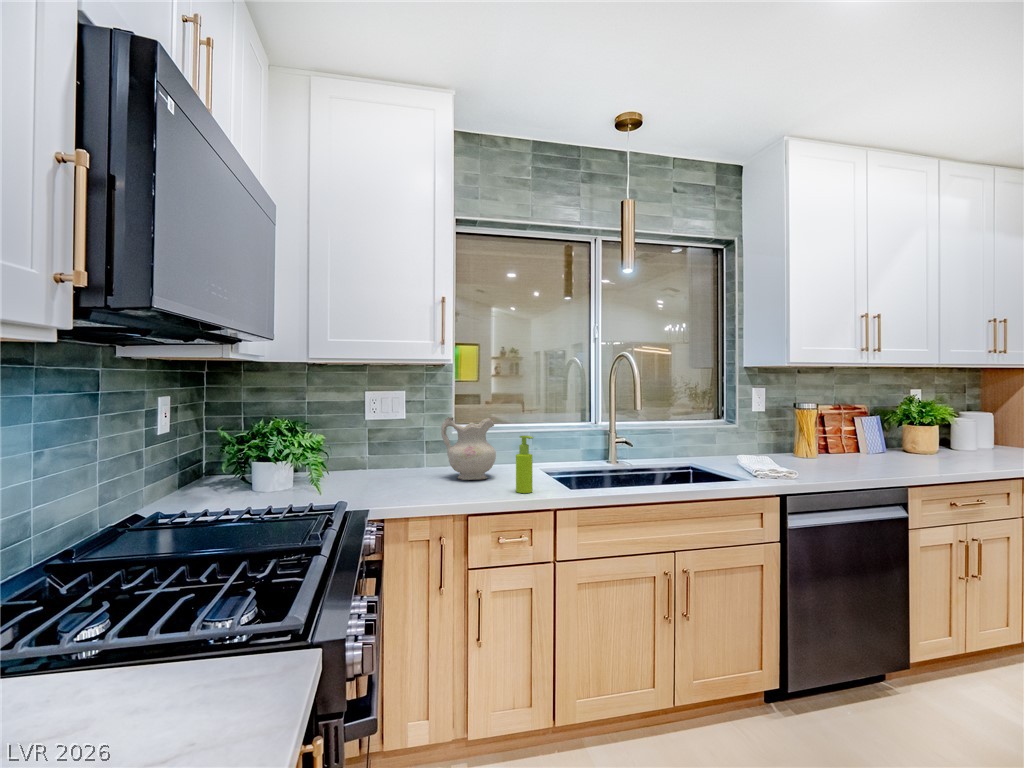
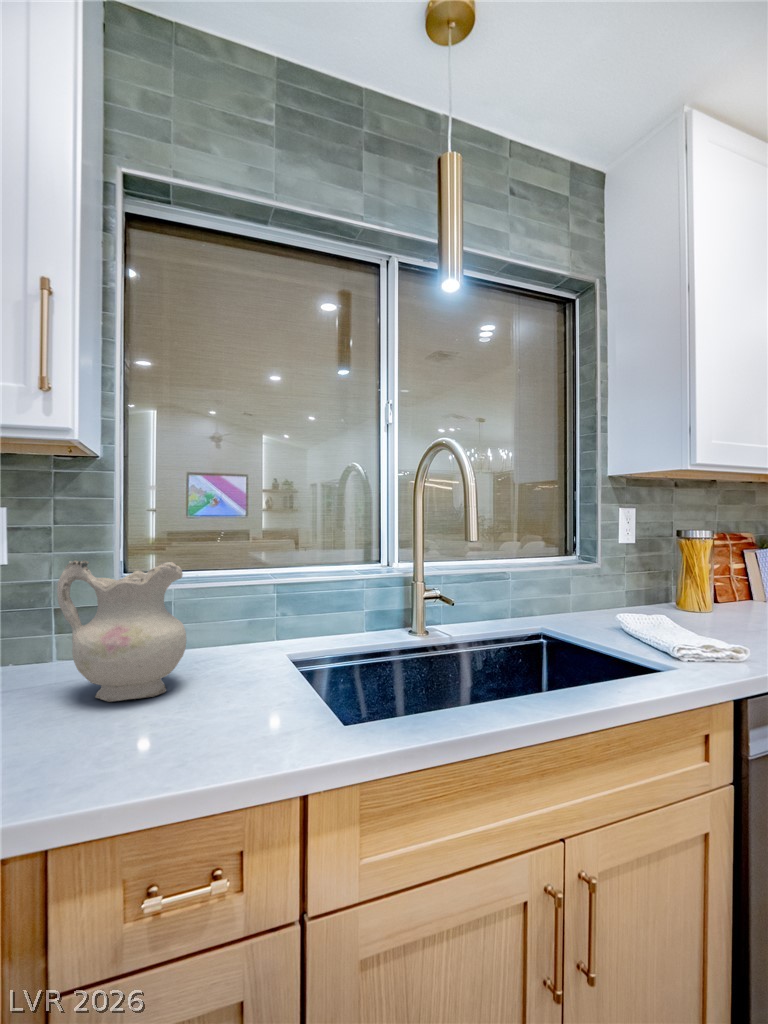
soap dispenser: present [516,436,533,493] -> none [209,604,252,749]

